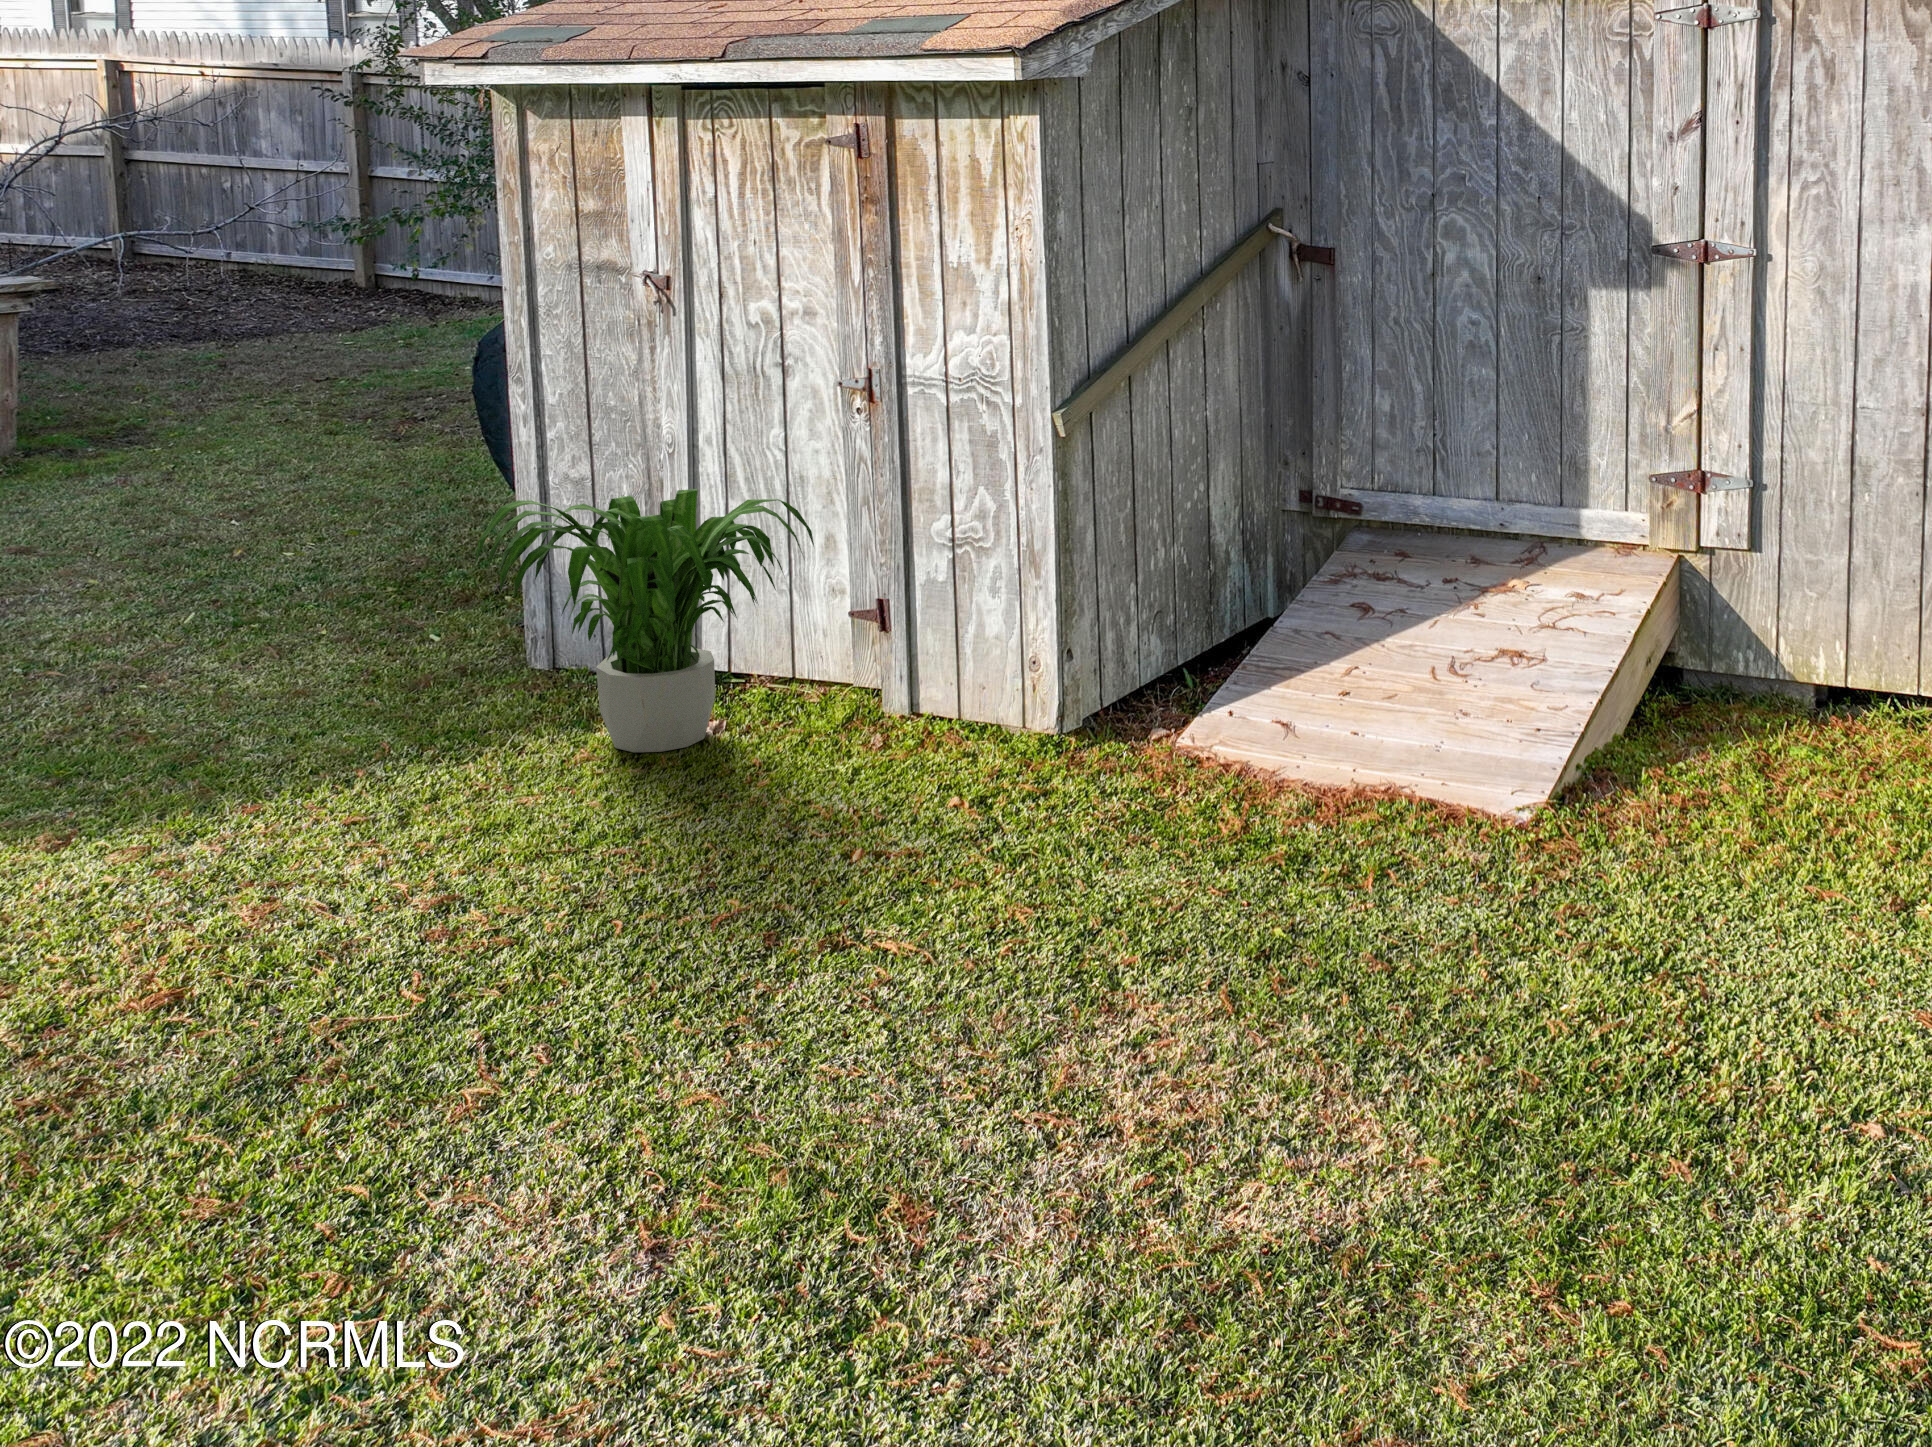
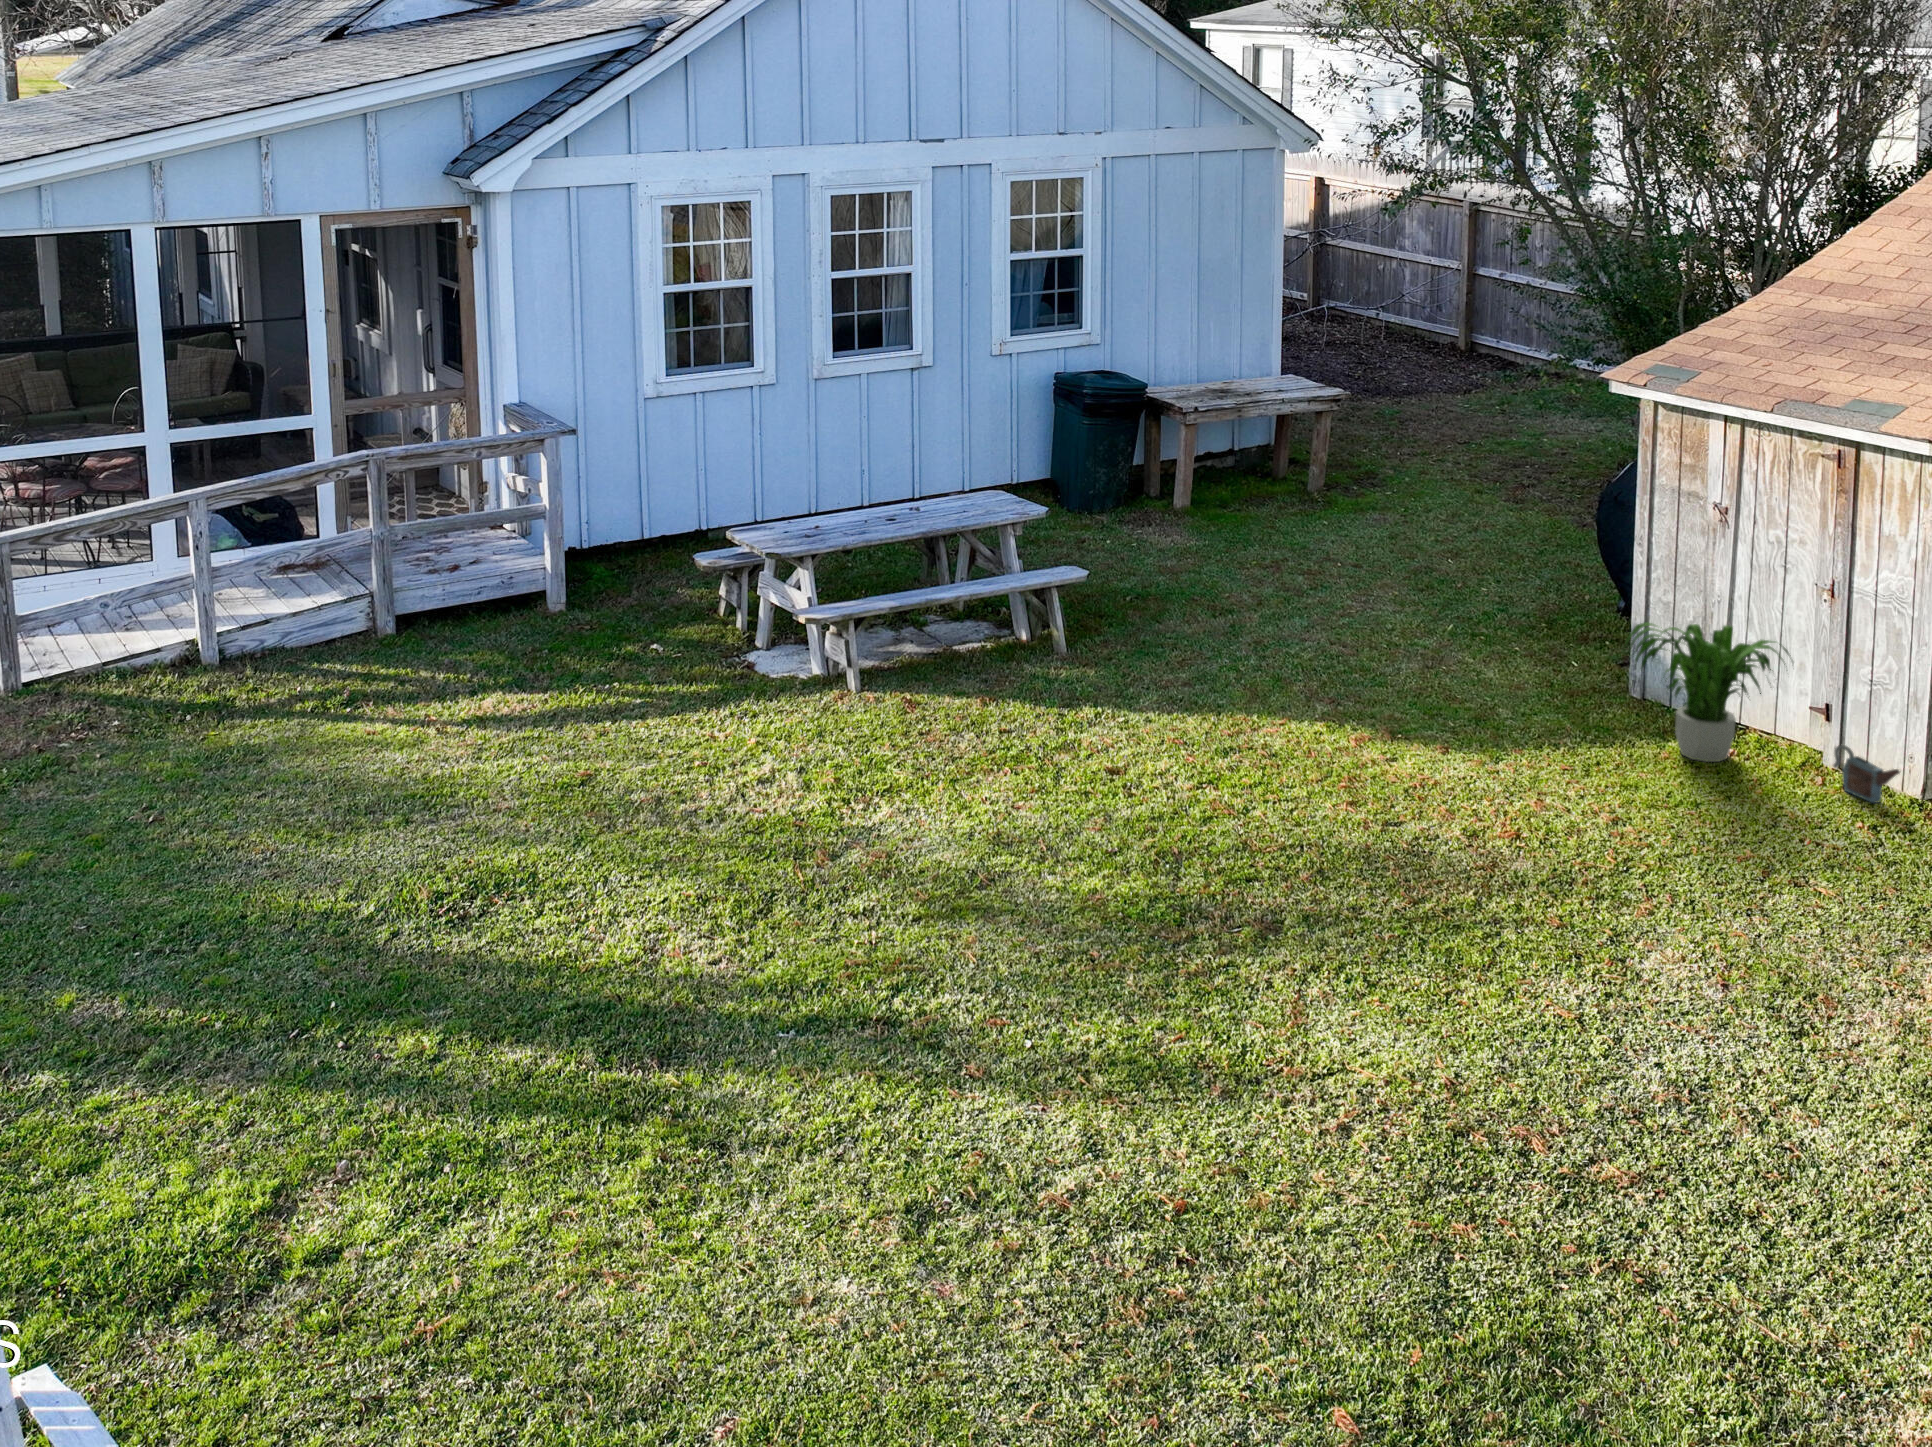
watering can: none [898,666,1018,761] -> present [1834,745,1900,803]

